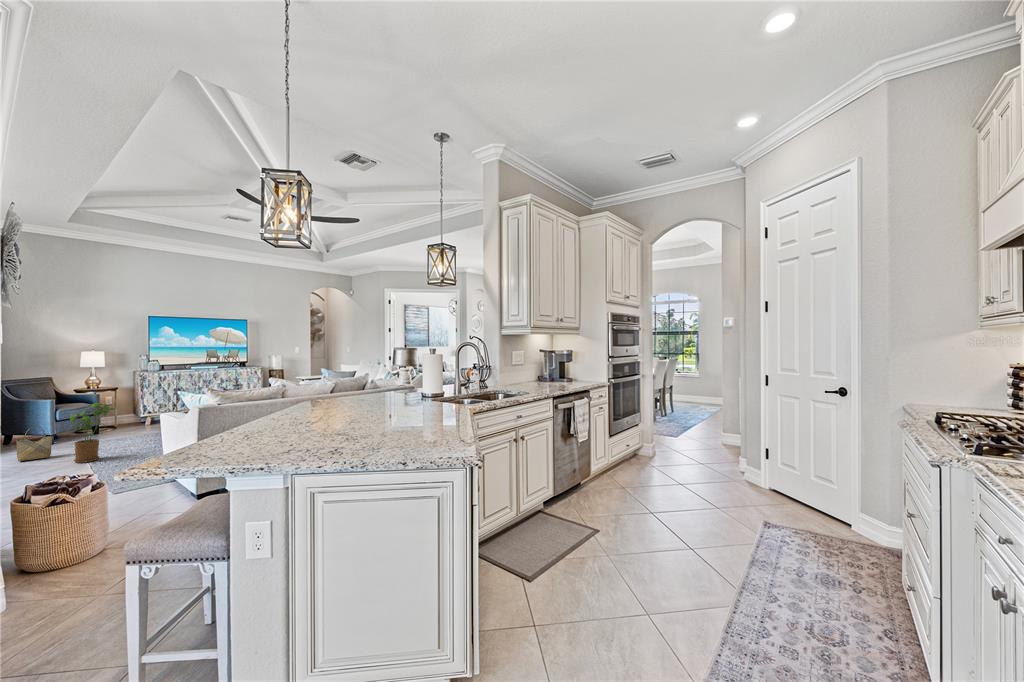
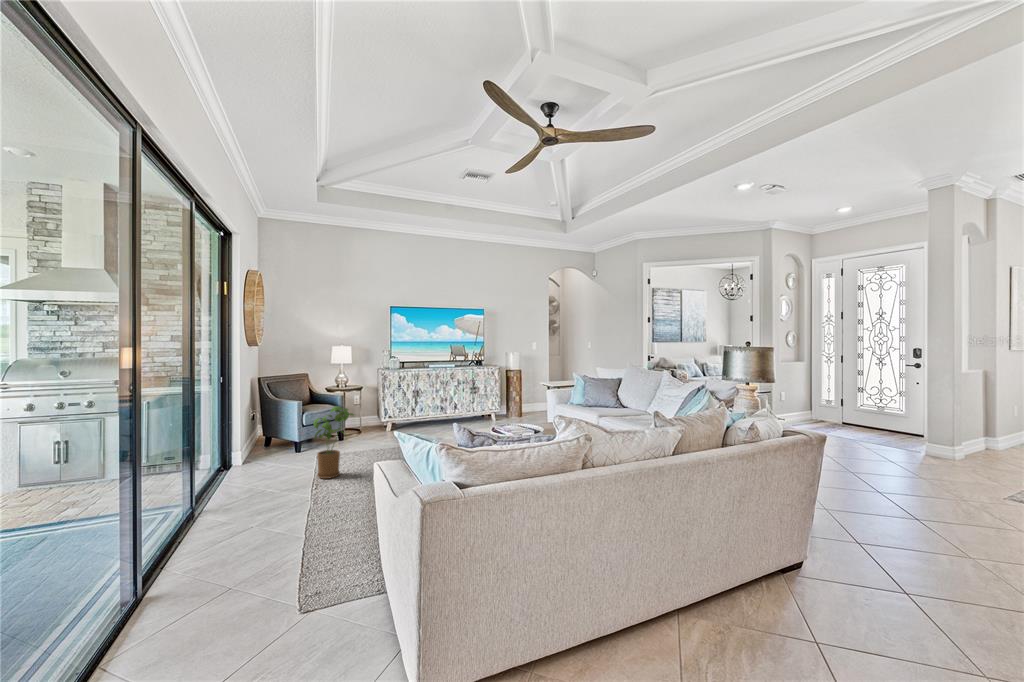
woven basket: present [16,426,53,461] -> none [271,428,302,468]

